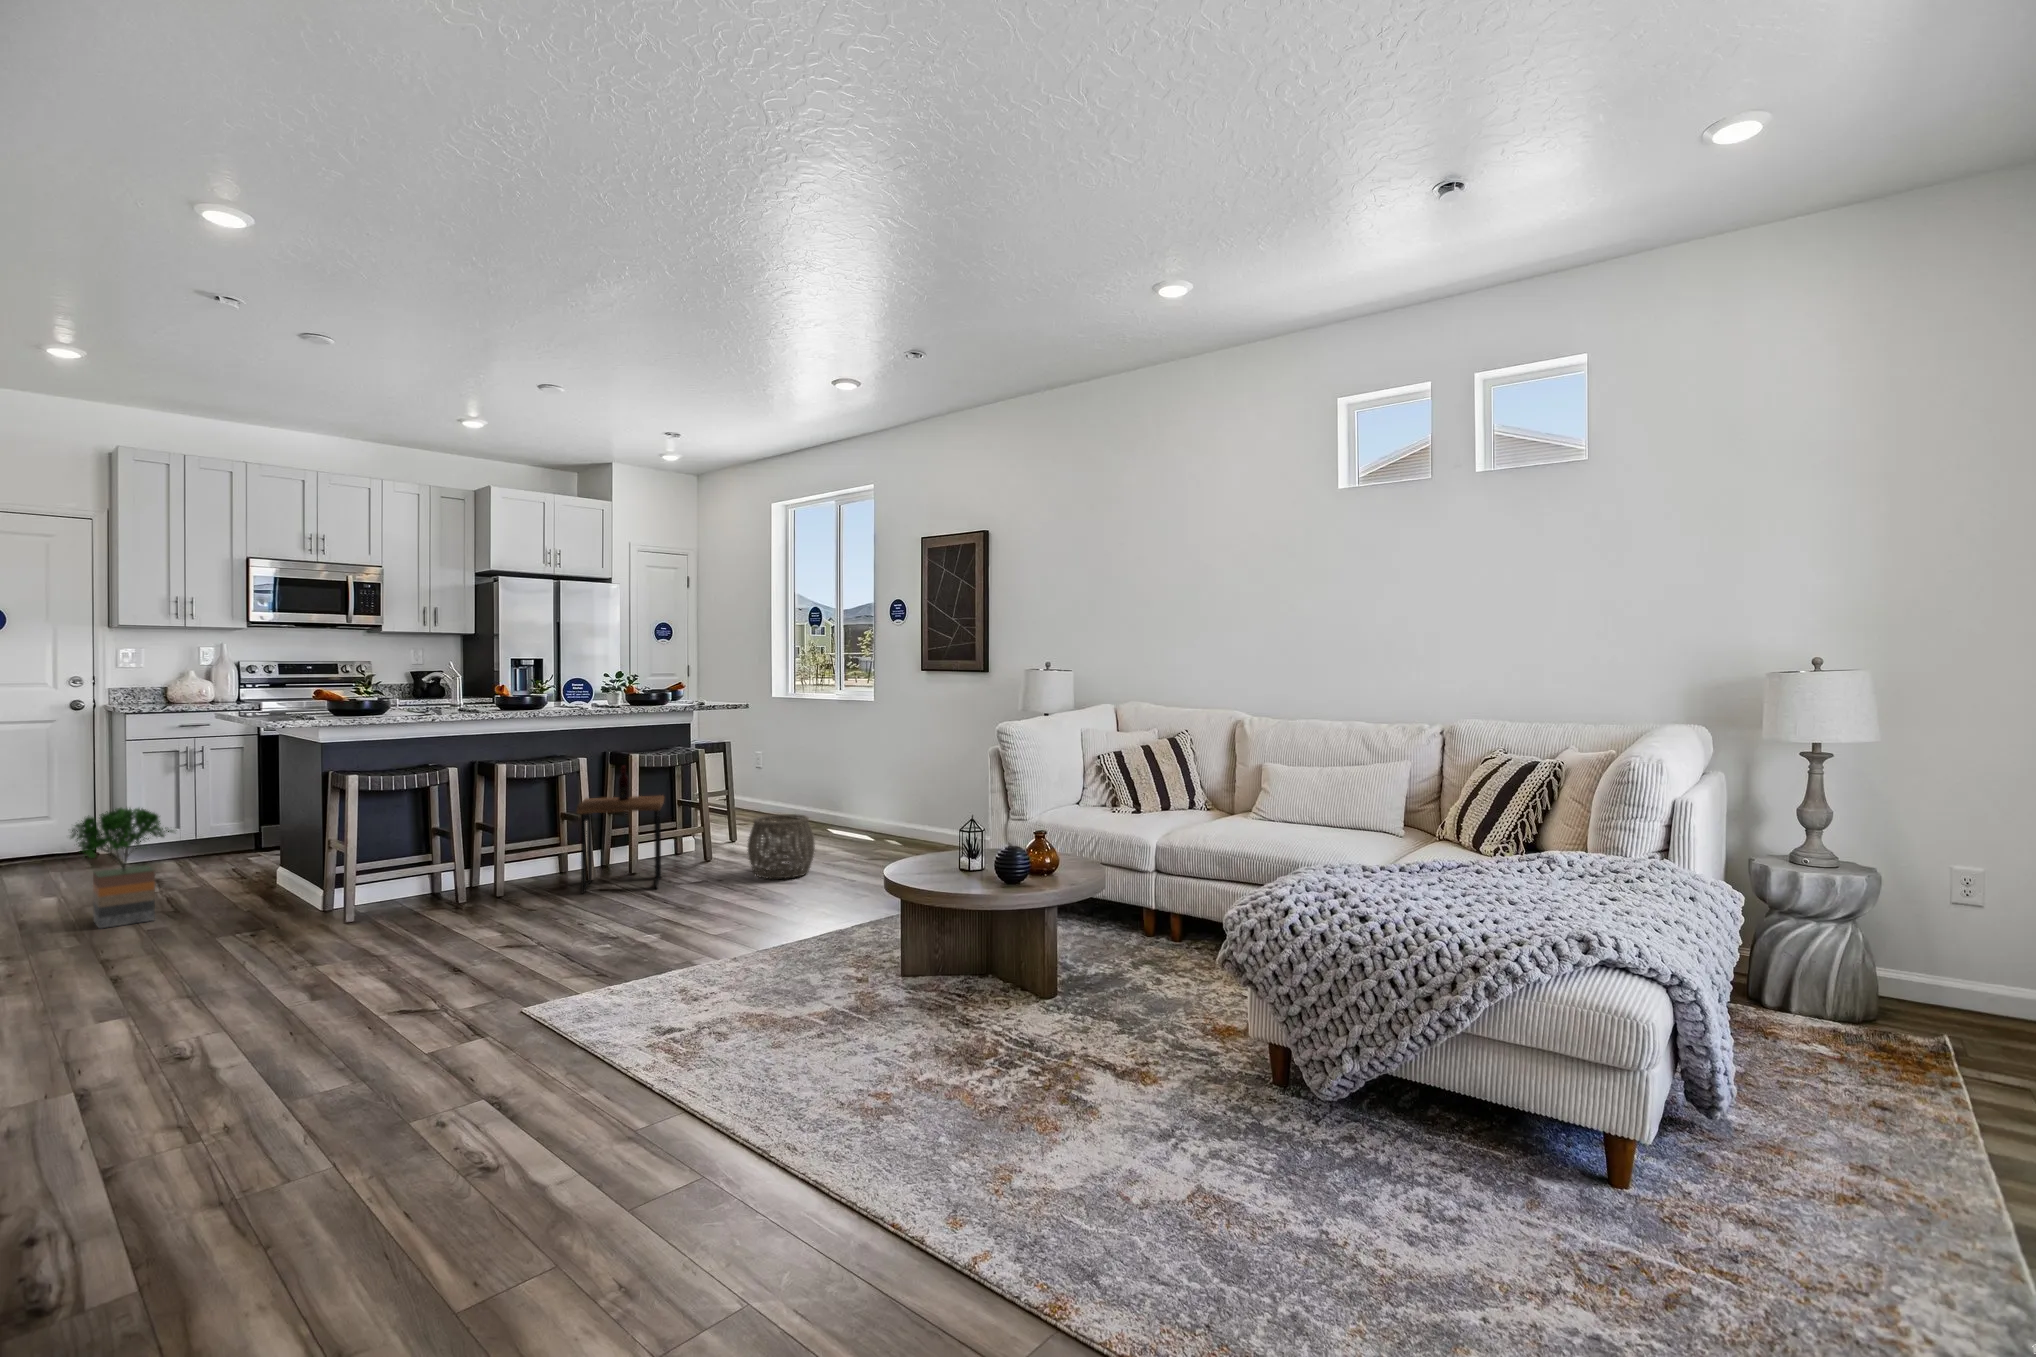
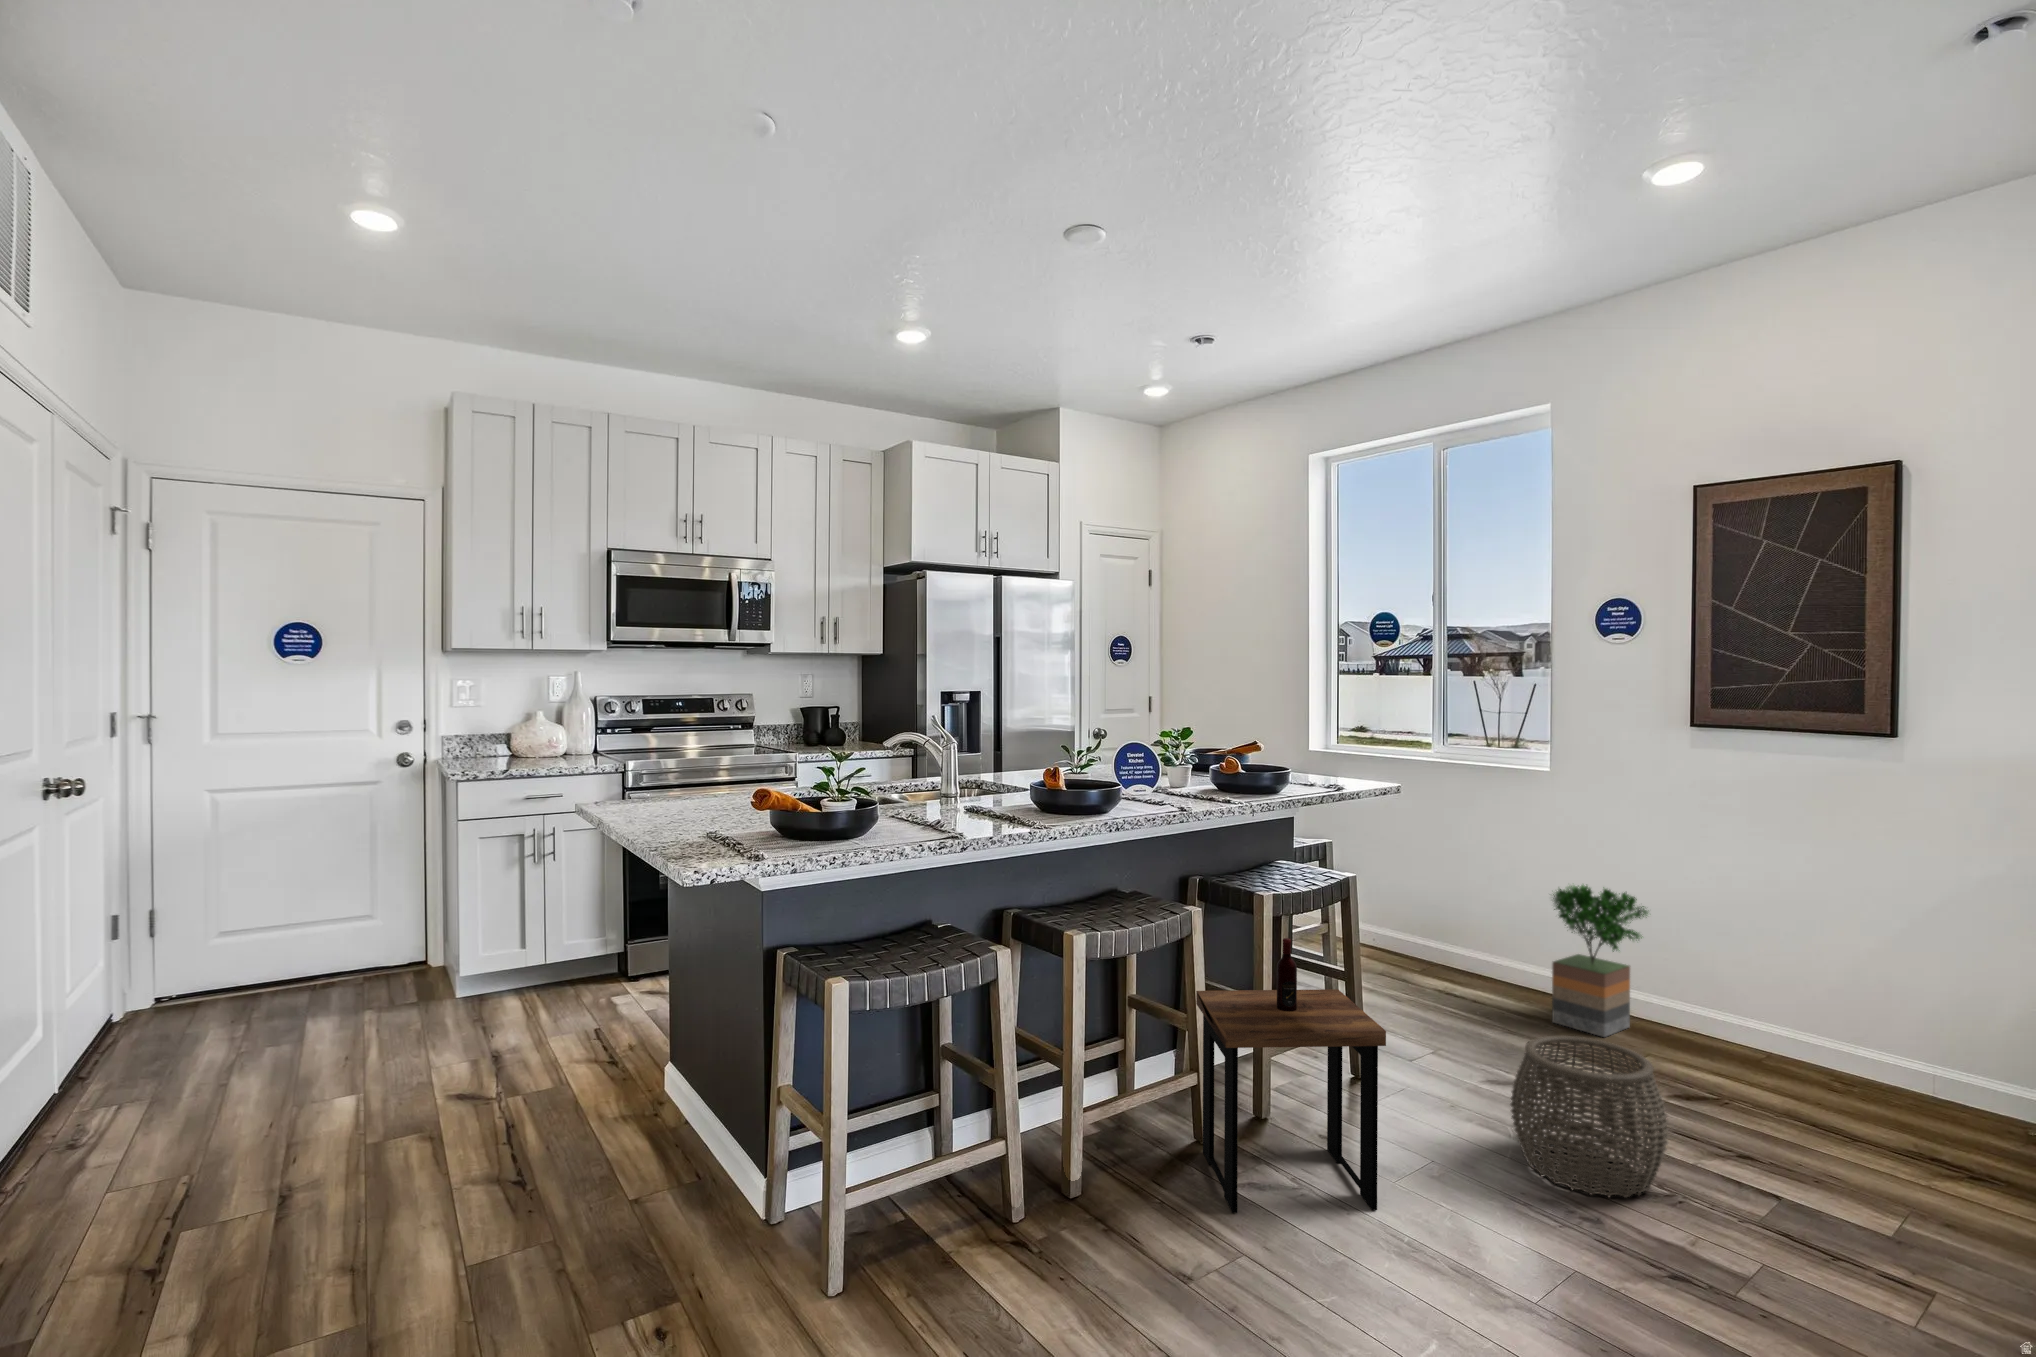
potted tree: present [70,808,174,928] -> present [1552,885,1648,1037]

